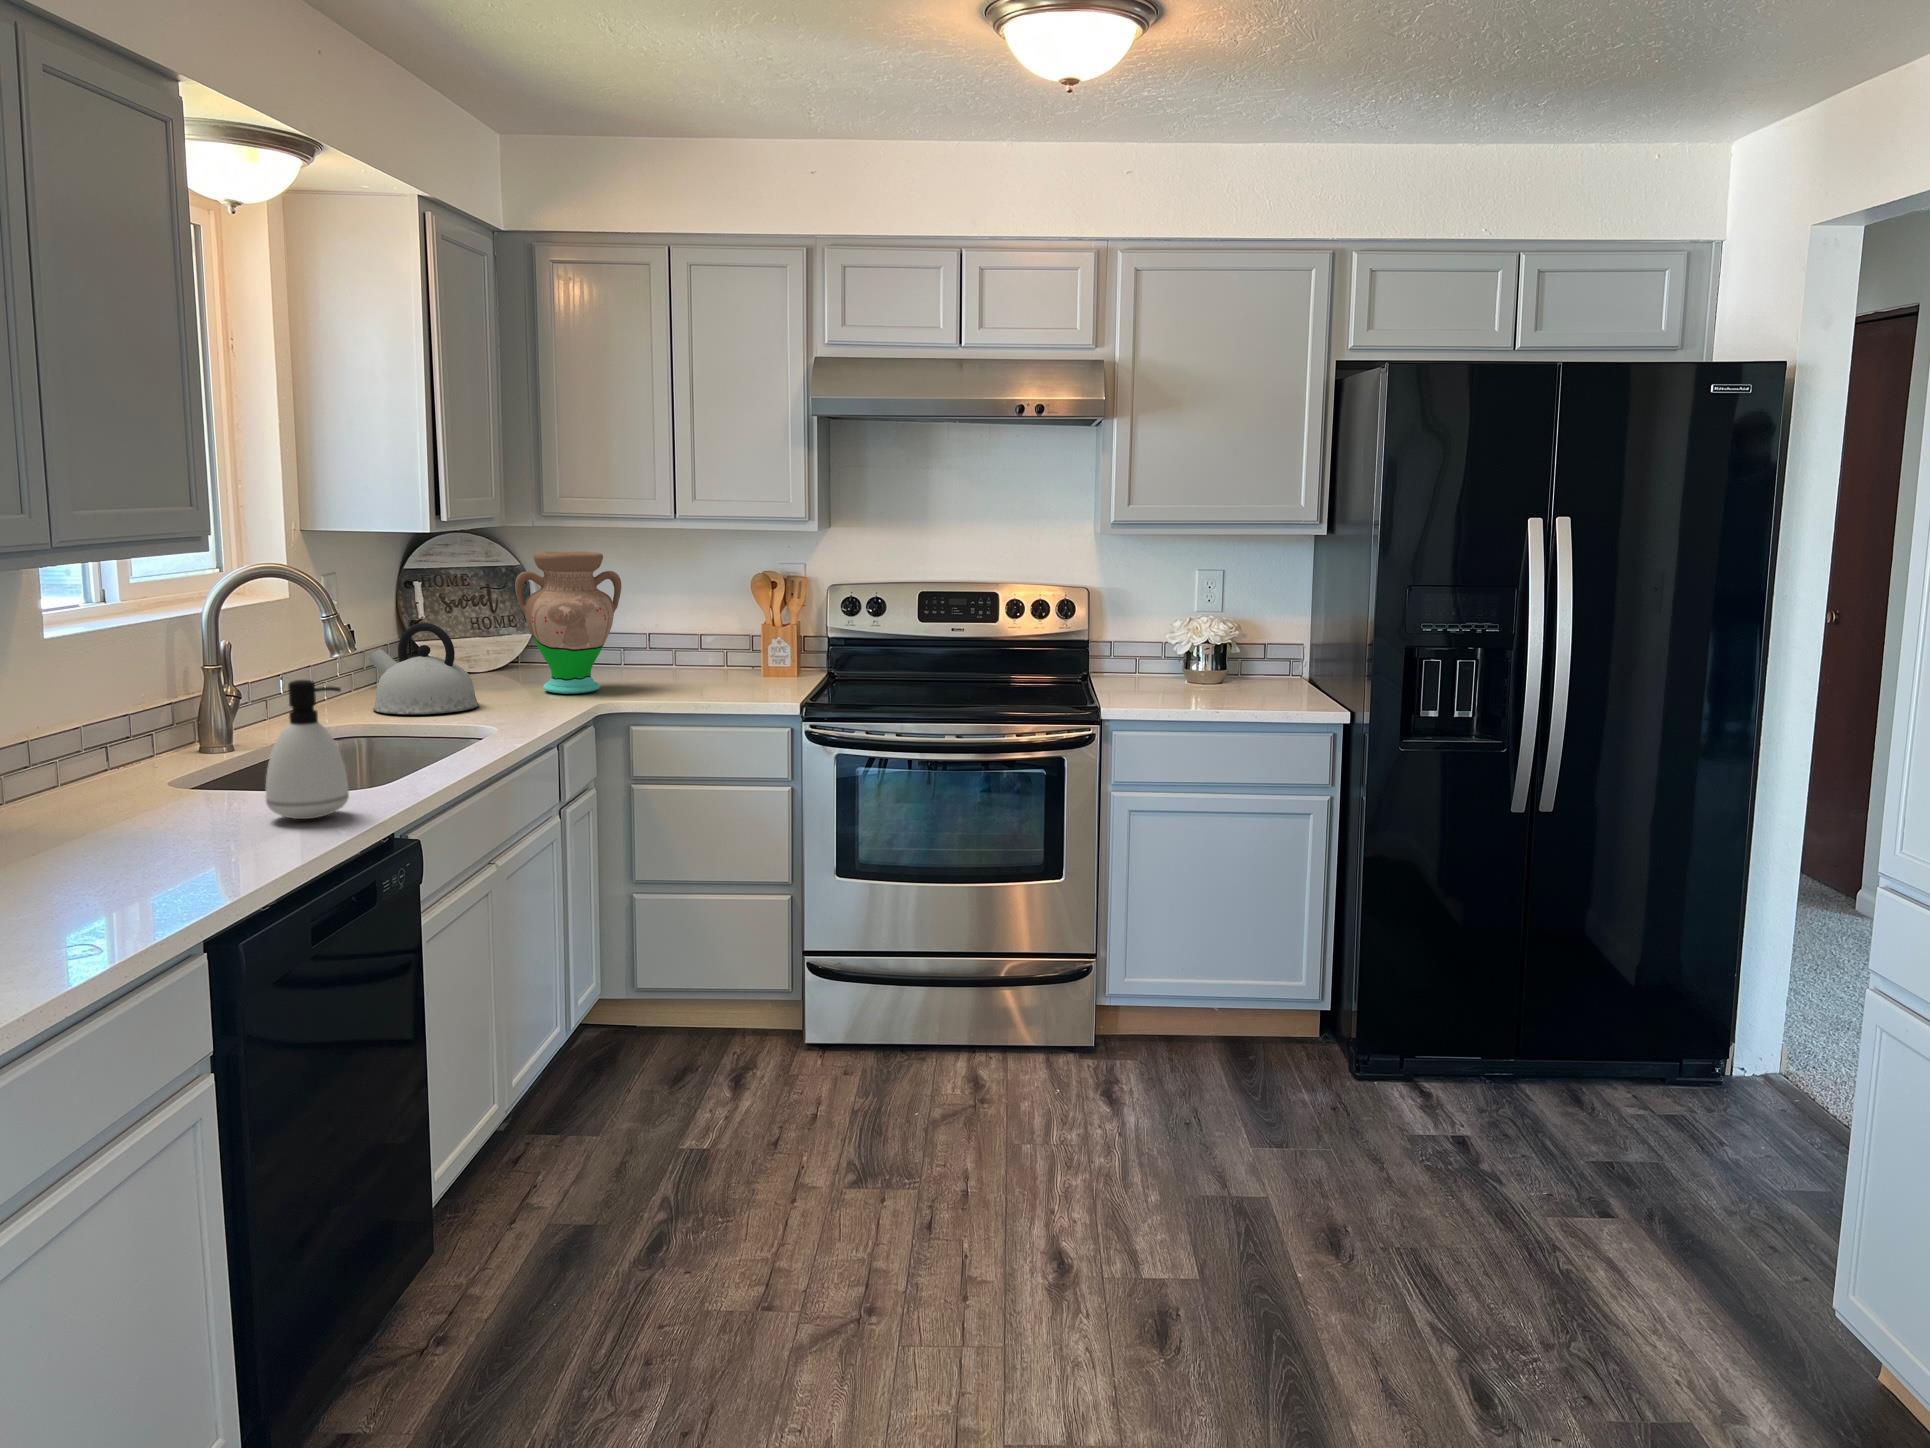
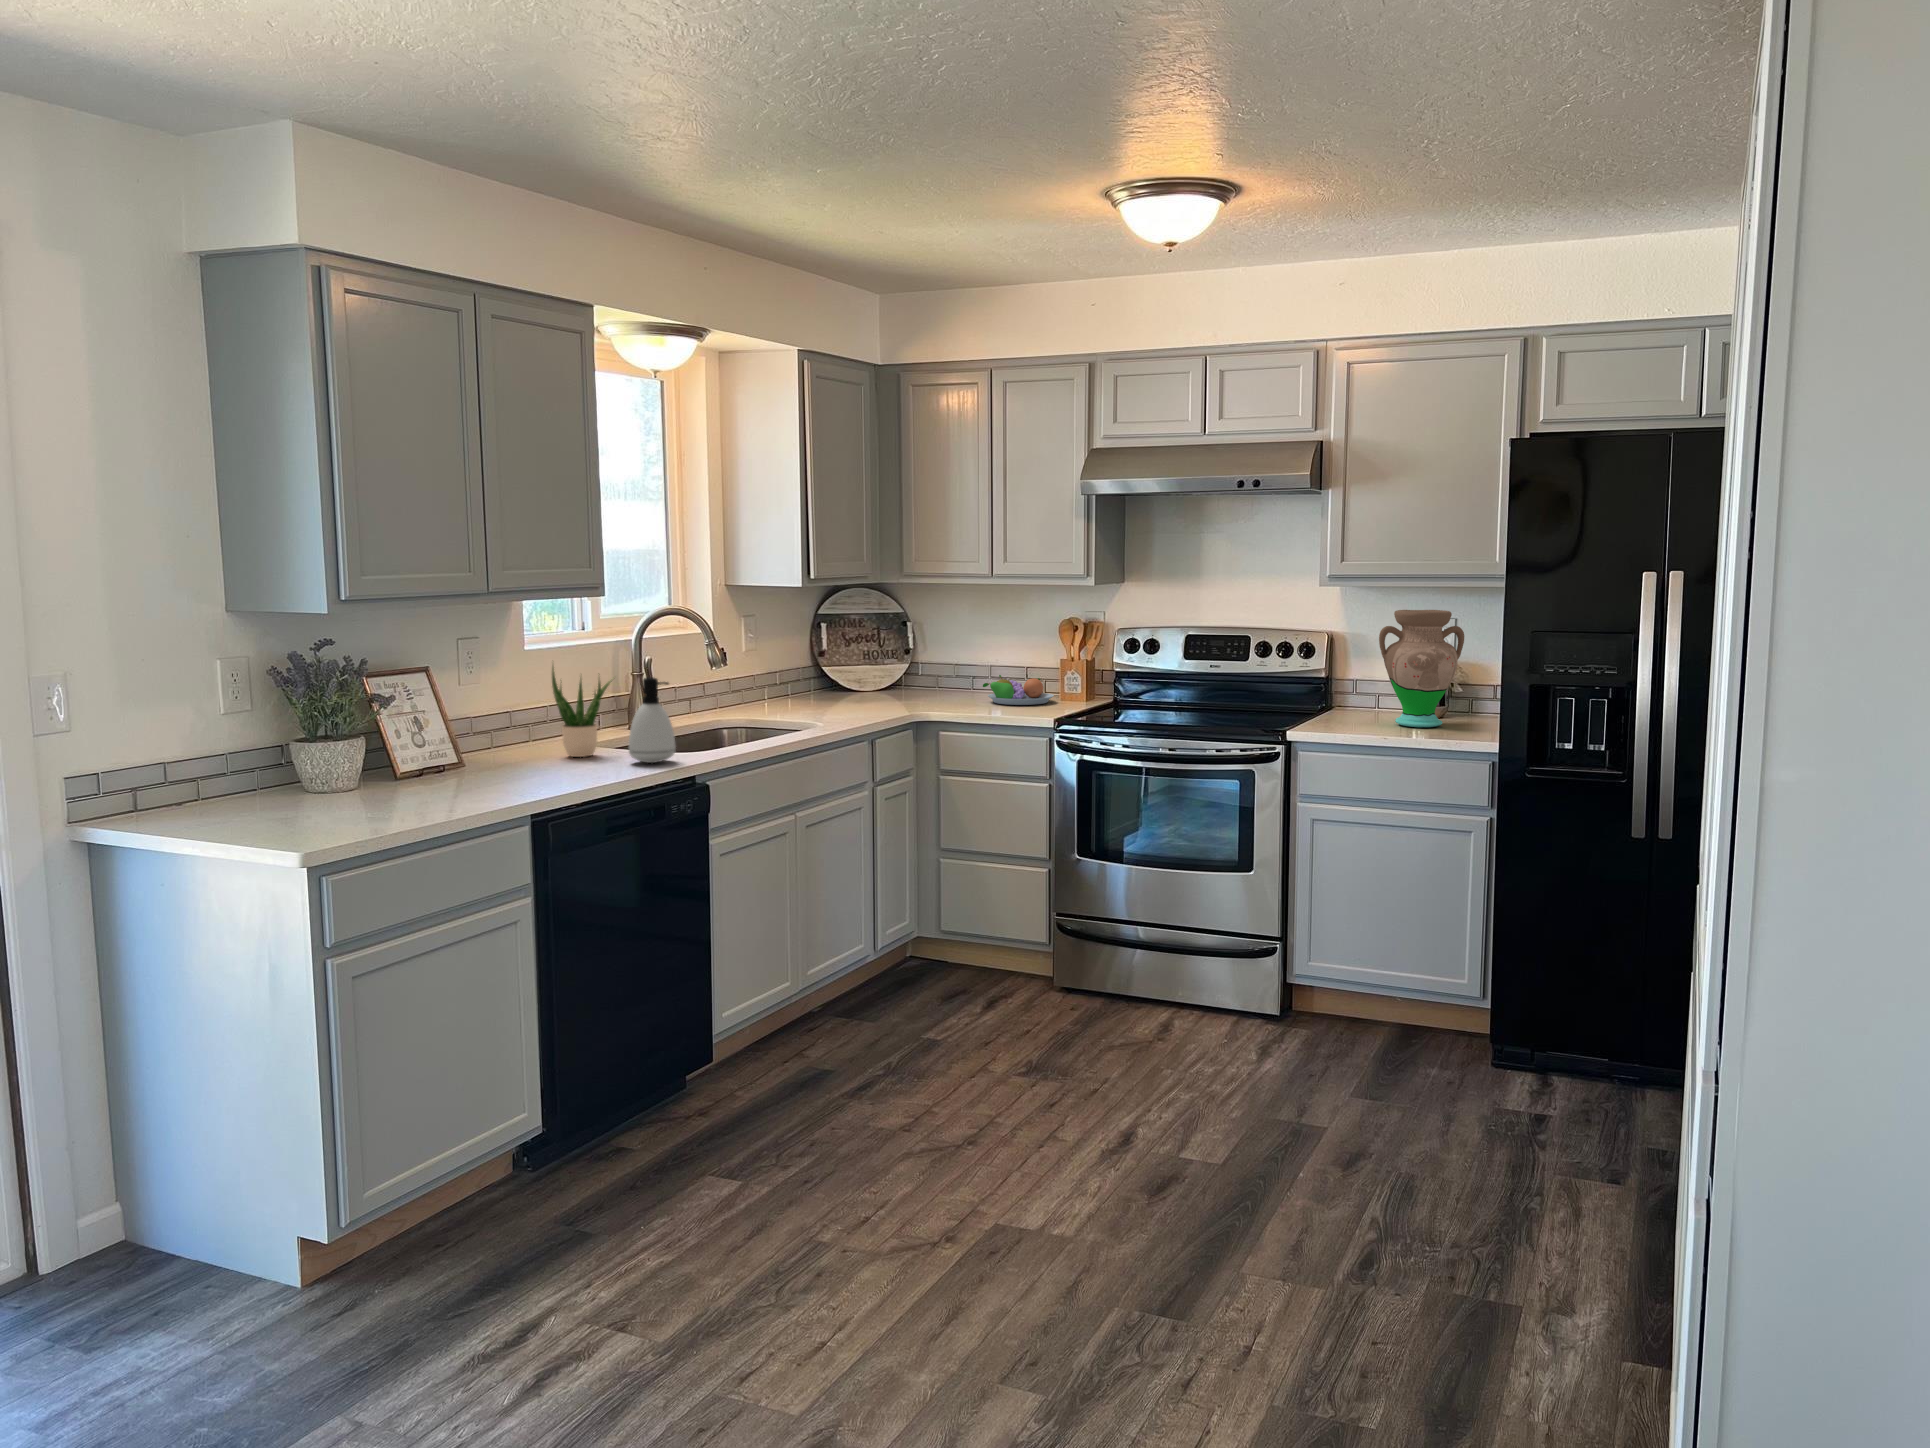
vase: present [515,551,621,694] -> present [1379,610,1464,727]
kettle: present [369,623,479,714] -> none [764,651,834,714]
fruit bowl: none [669,646,756,685] -> present [983,675,1054,705]
potted plant: none [90,656,212,817] -> present [552,666,614,757]

